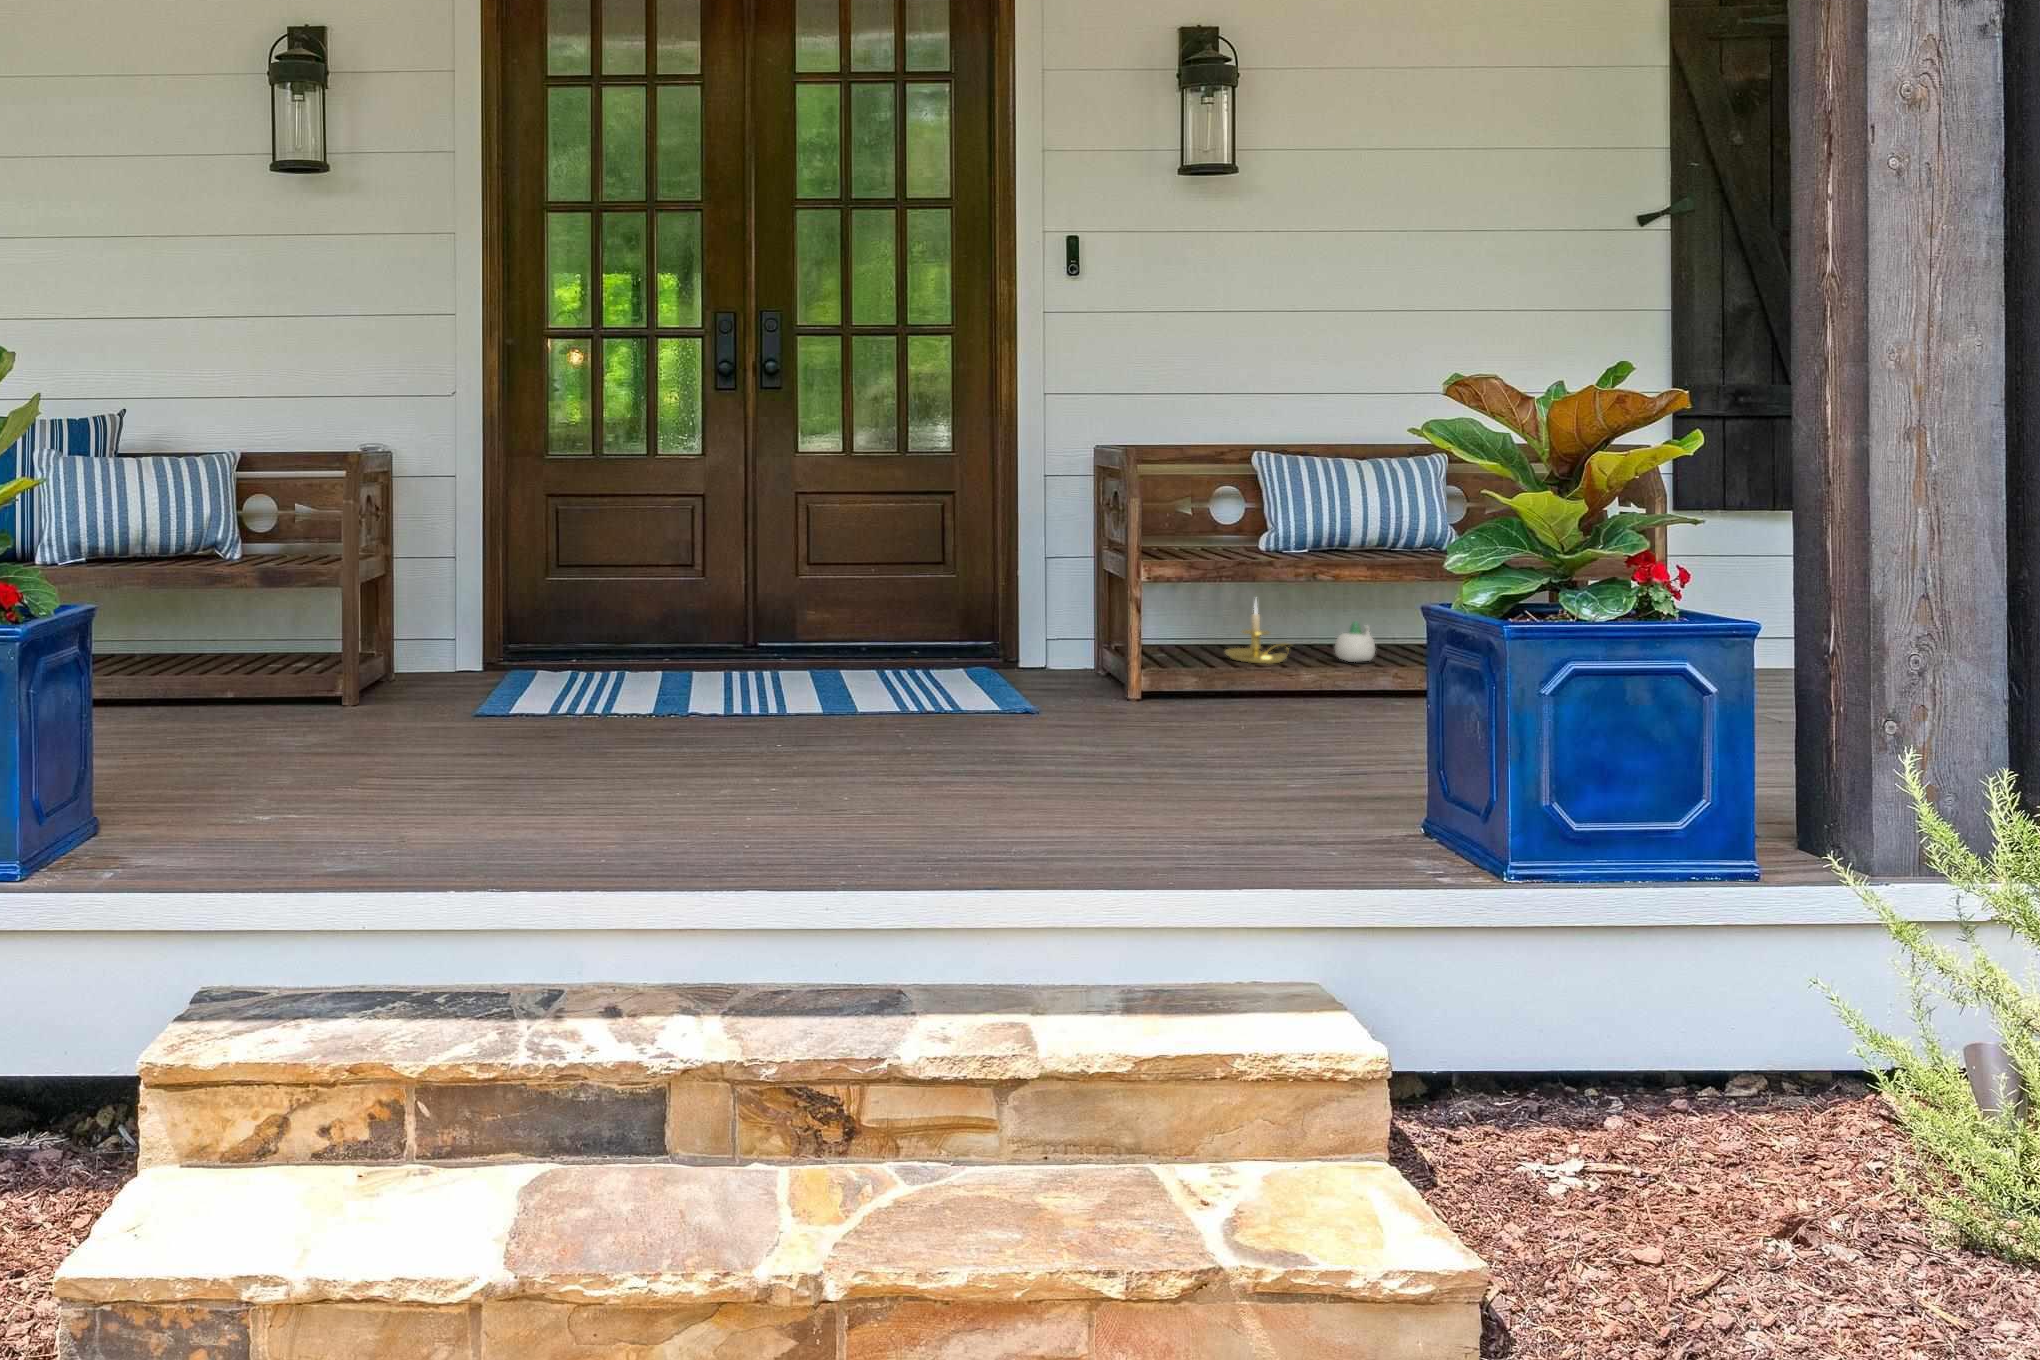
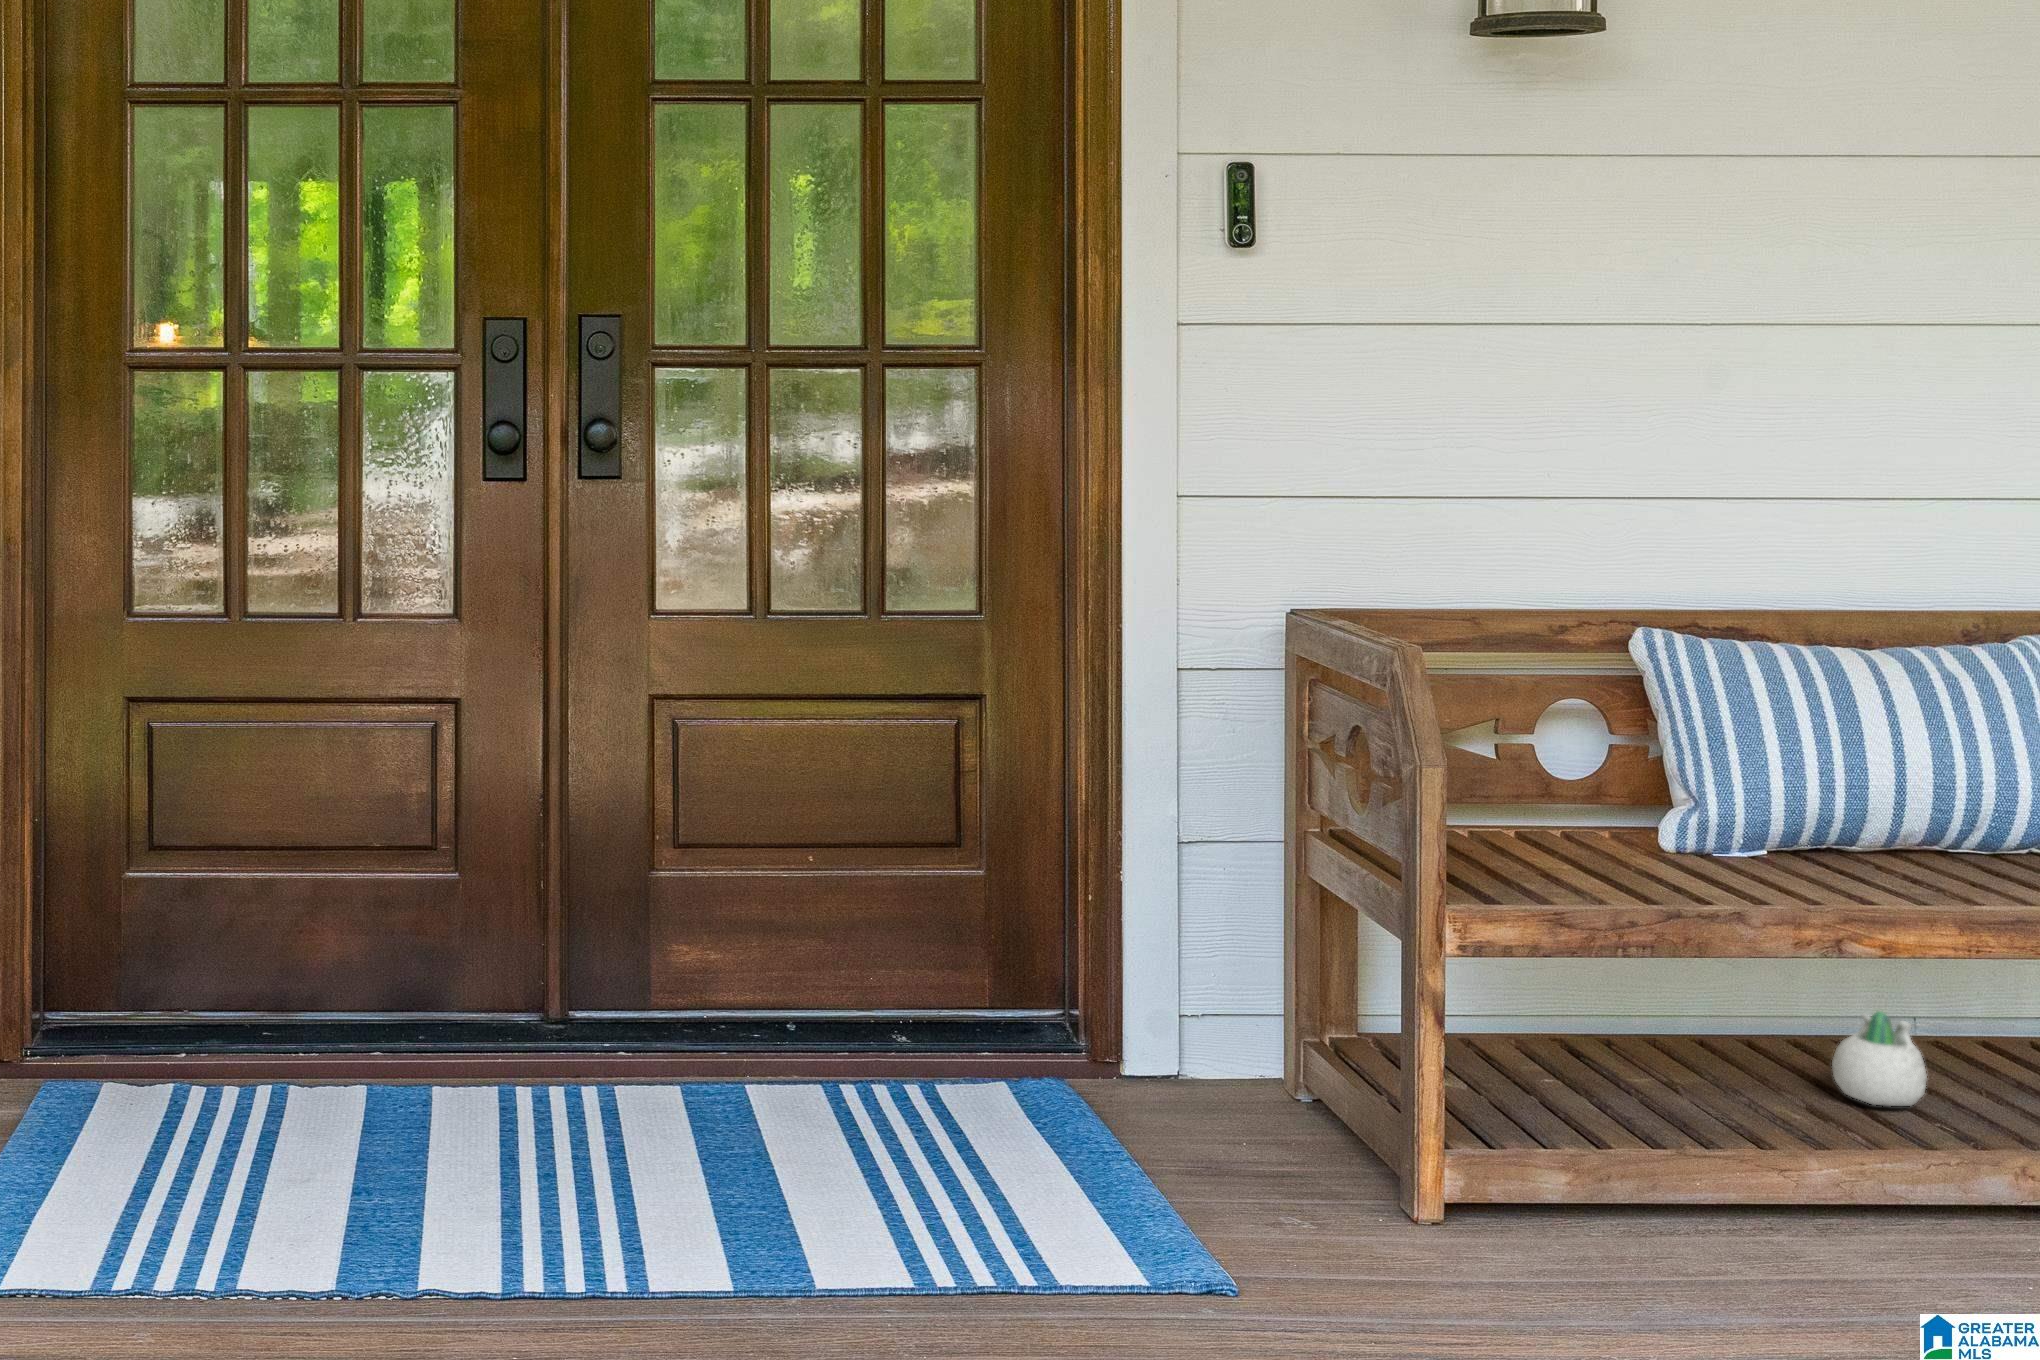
candle holder: present [1225,602,1287,664] -> none [1584,954,1758,1111]

